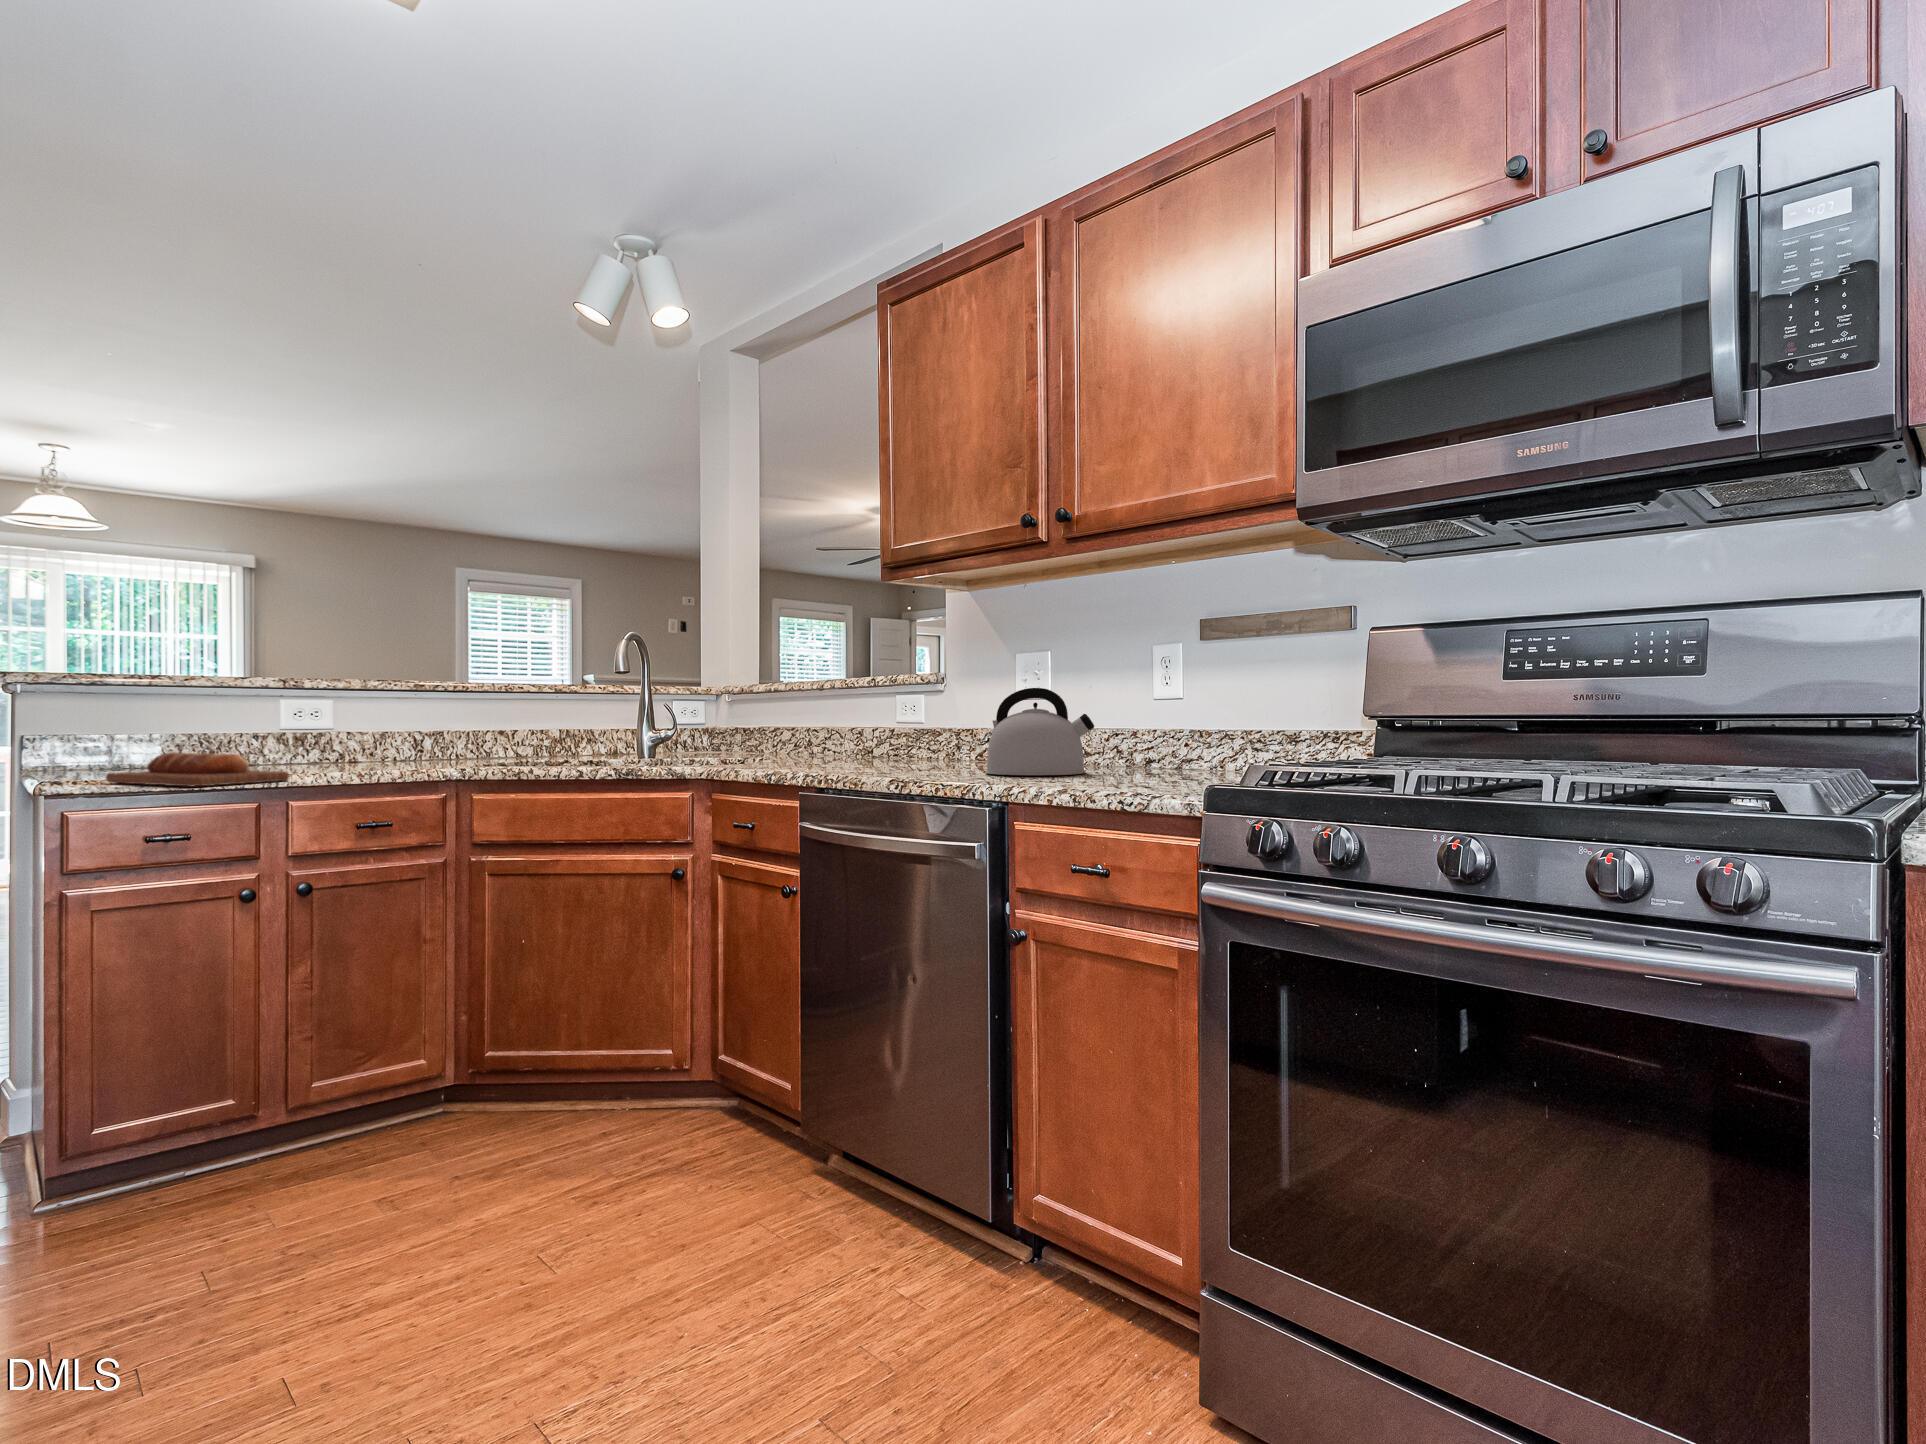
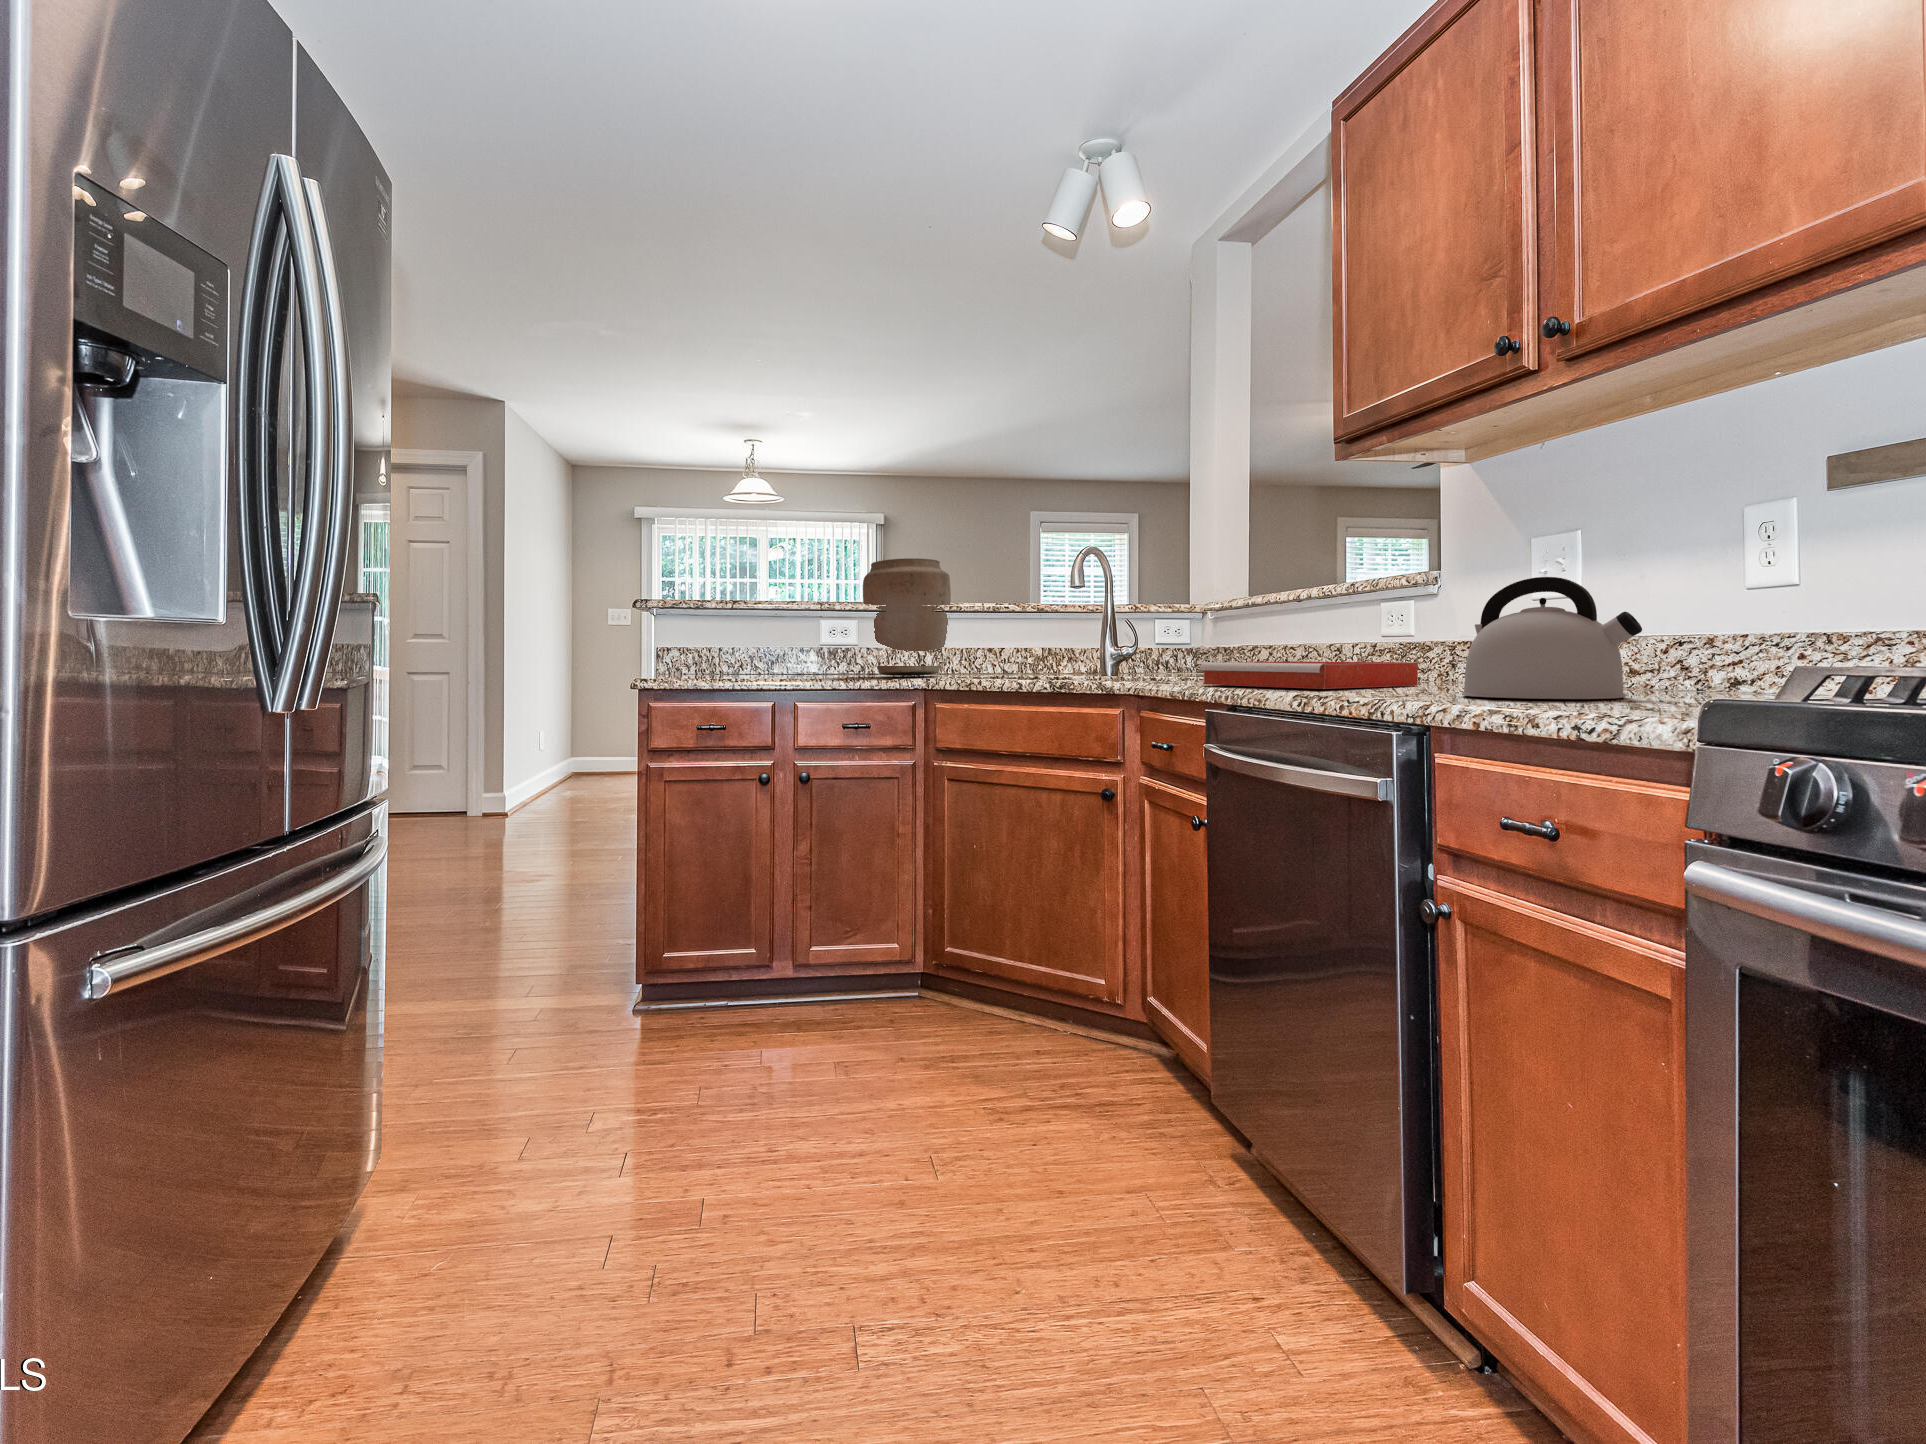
vase: none [344,631,456,761] -> present [863,558,951,676]
tray: none [763,744,935,770] -> present [1200,661,1418,689]
bread loaf: present [106,753,289,787] -> none [681,663,787,689]

